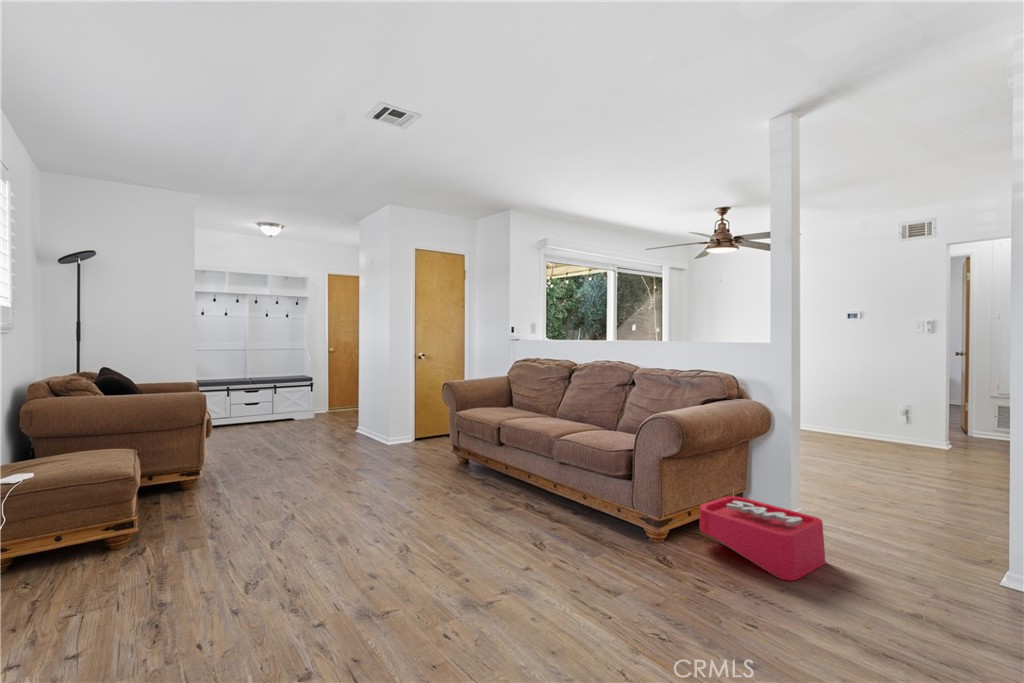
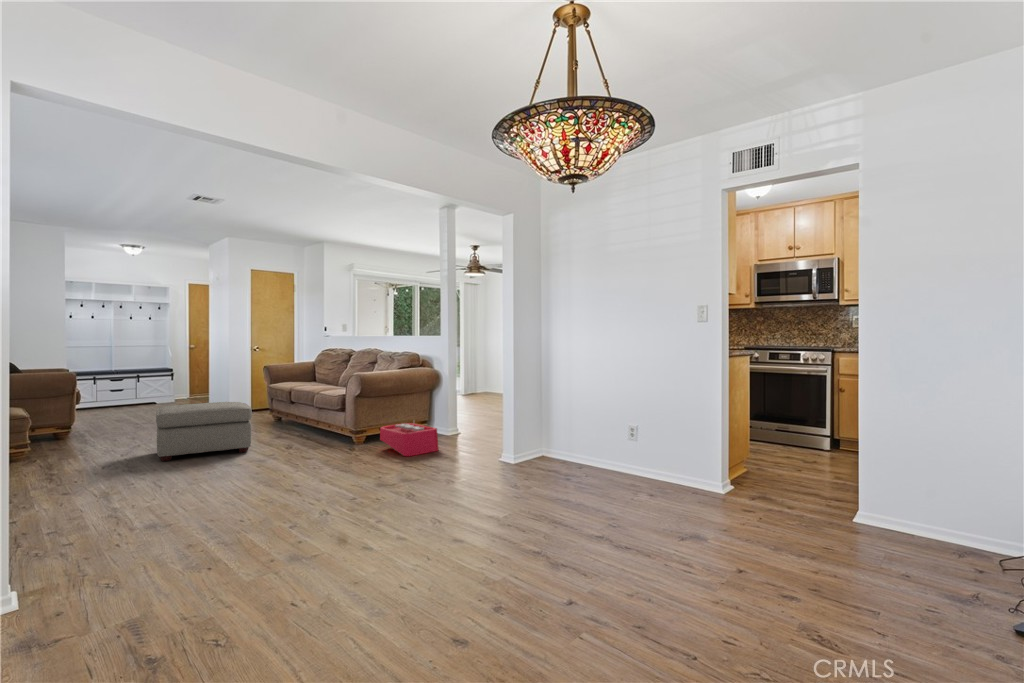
ottoman: none [325,448,476,563] -> present [156,402,252,461]

